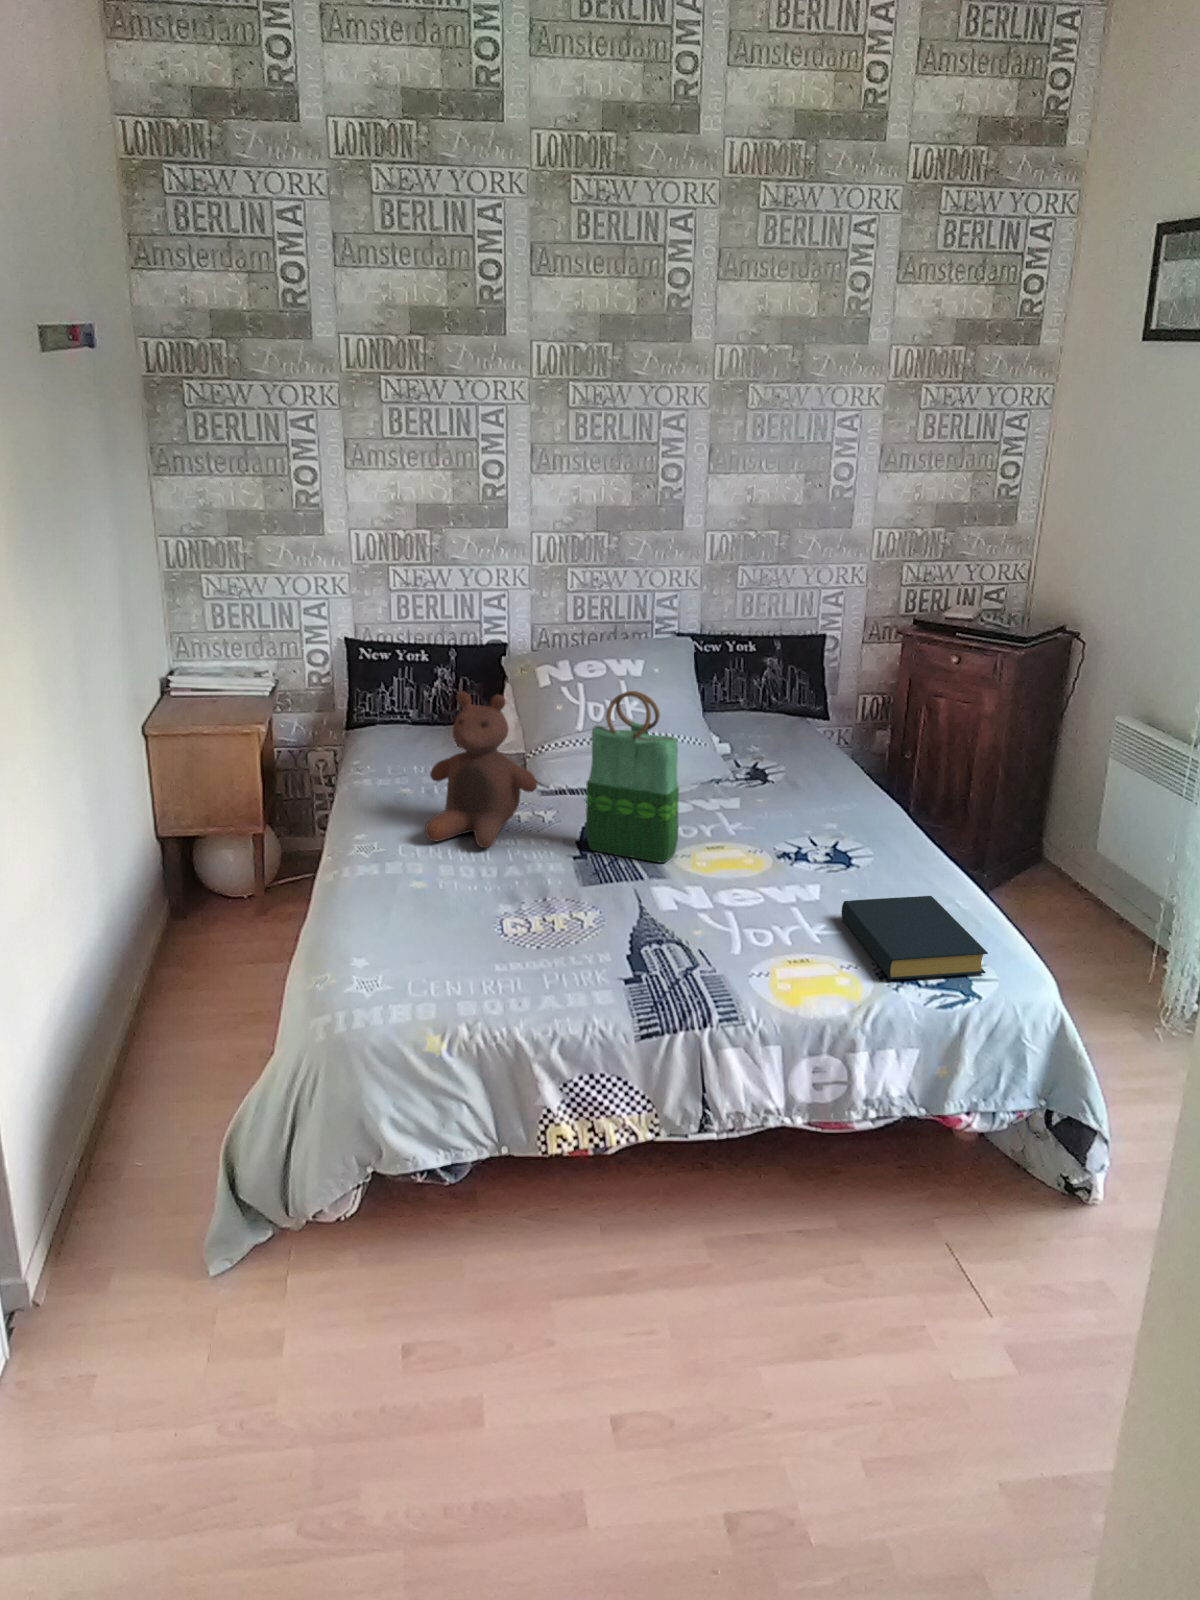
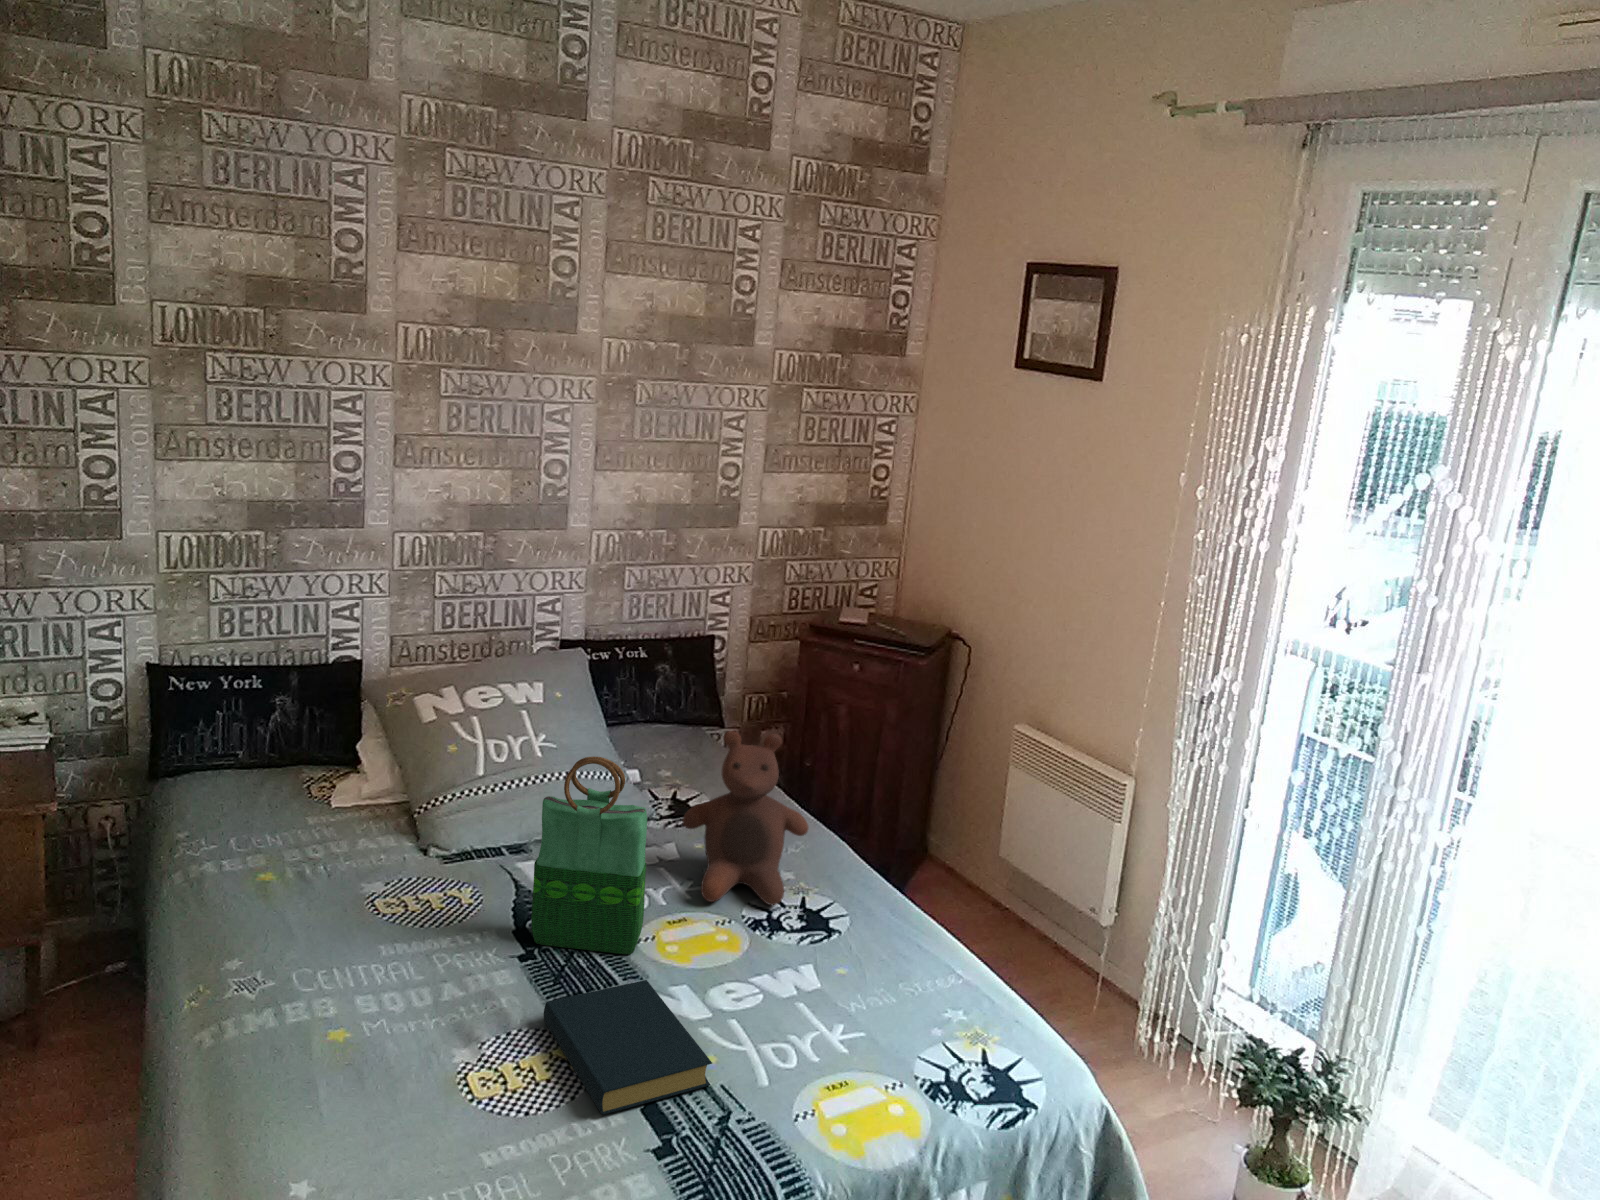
stuffed bear: present [425,691,538,848] -> present [682,731,808,905]
hardback book: present [842,896,988,979] -> present [544,980,712,1115]

